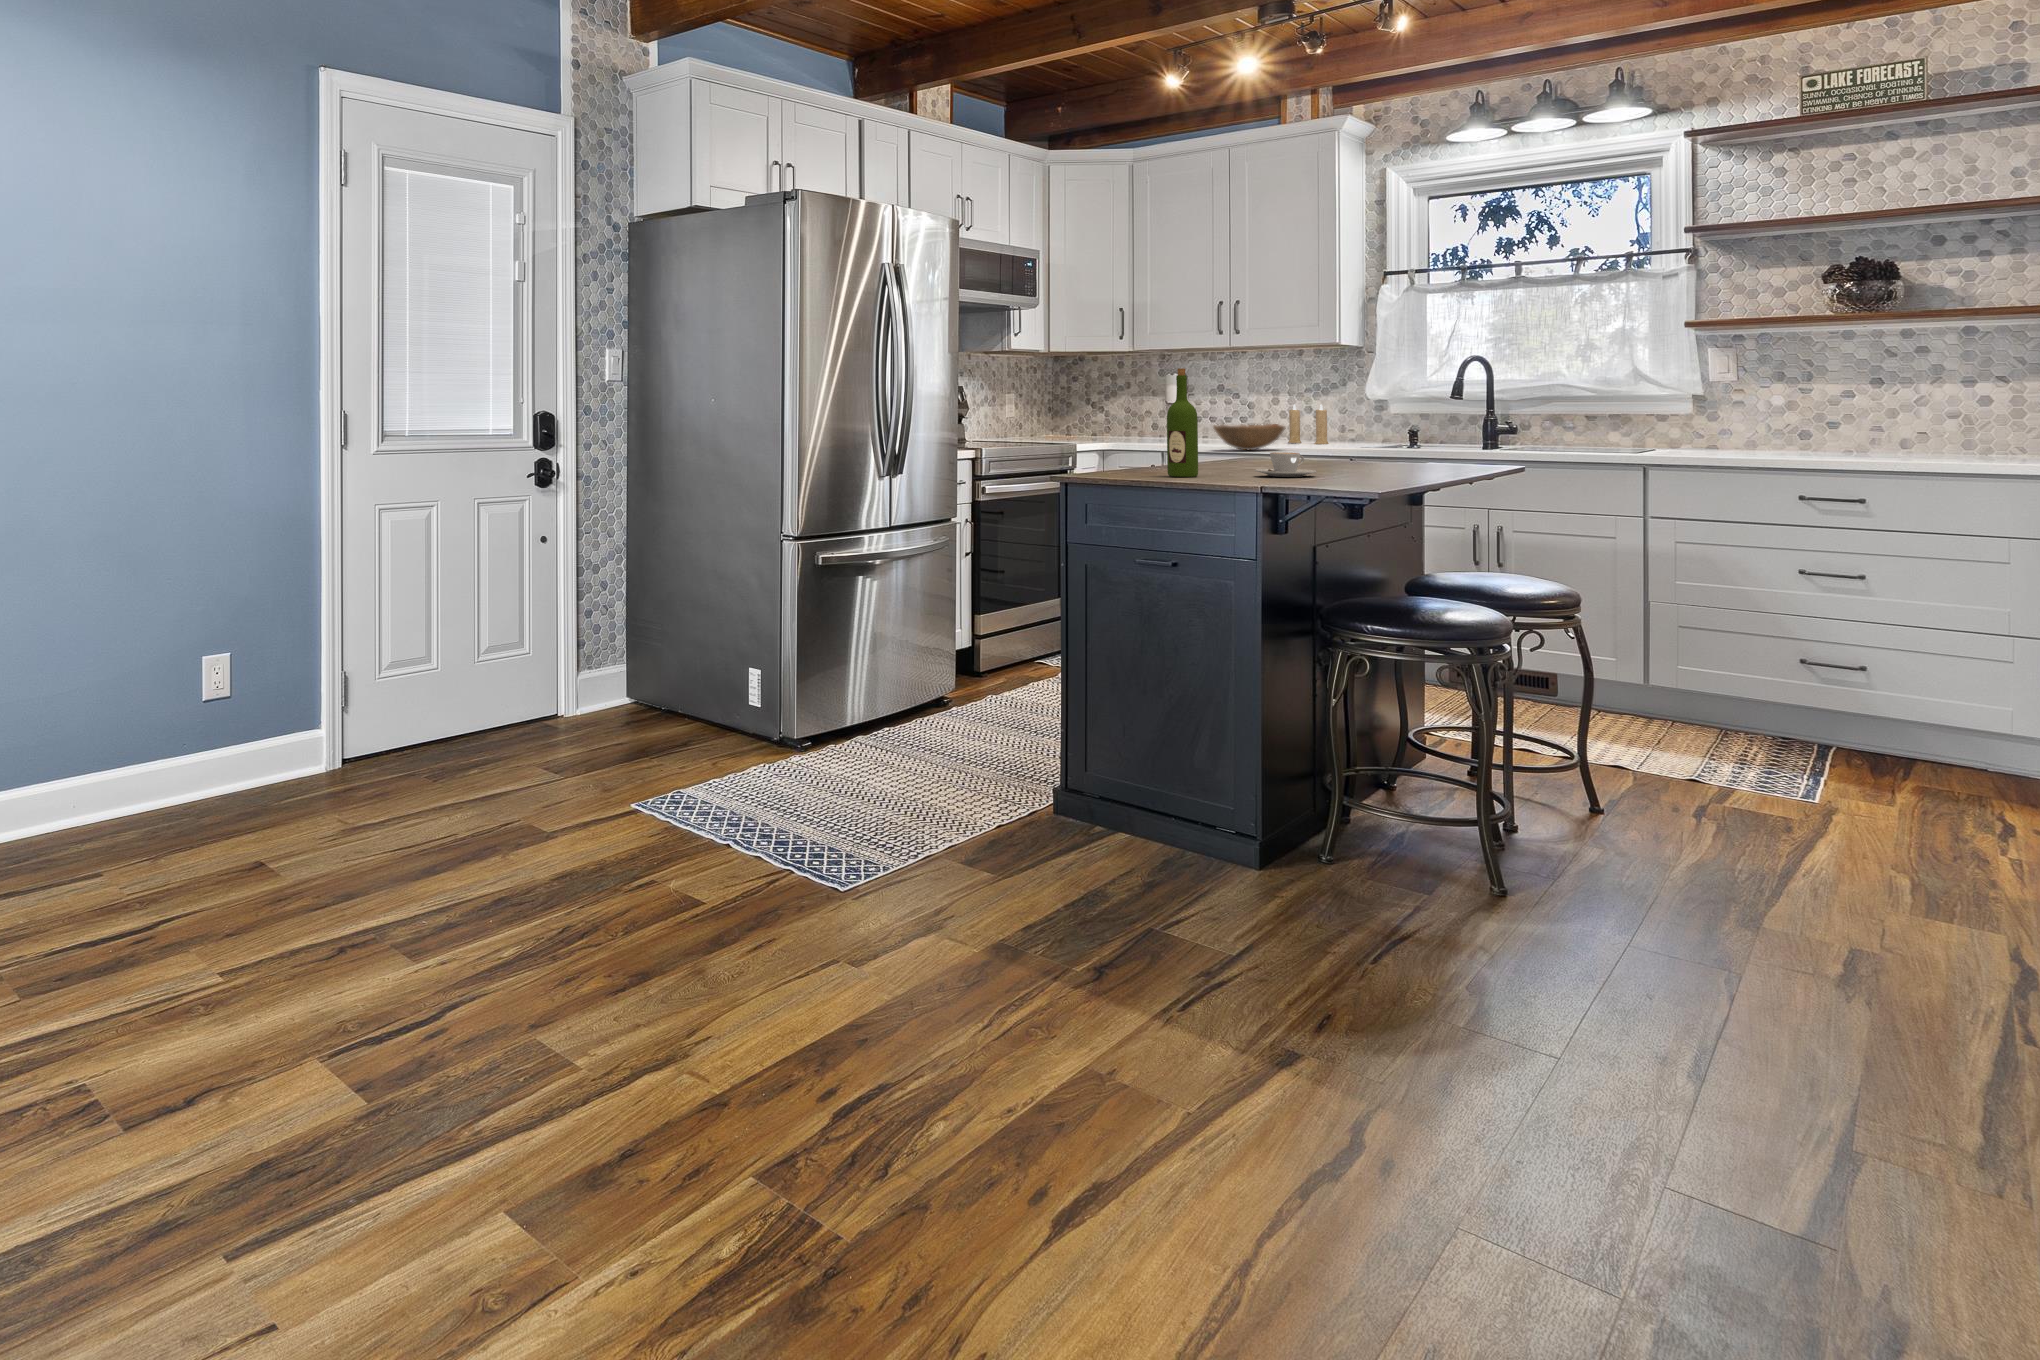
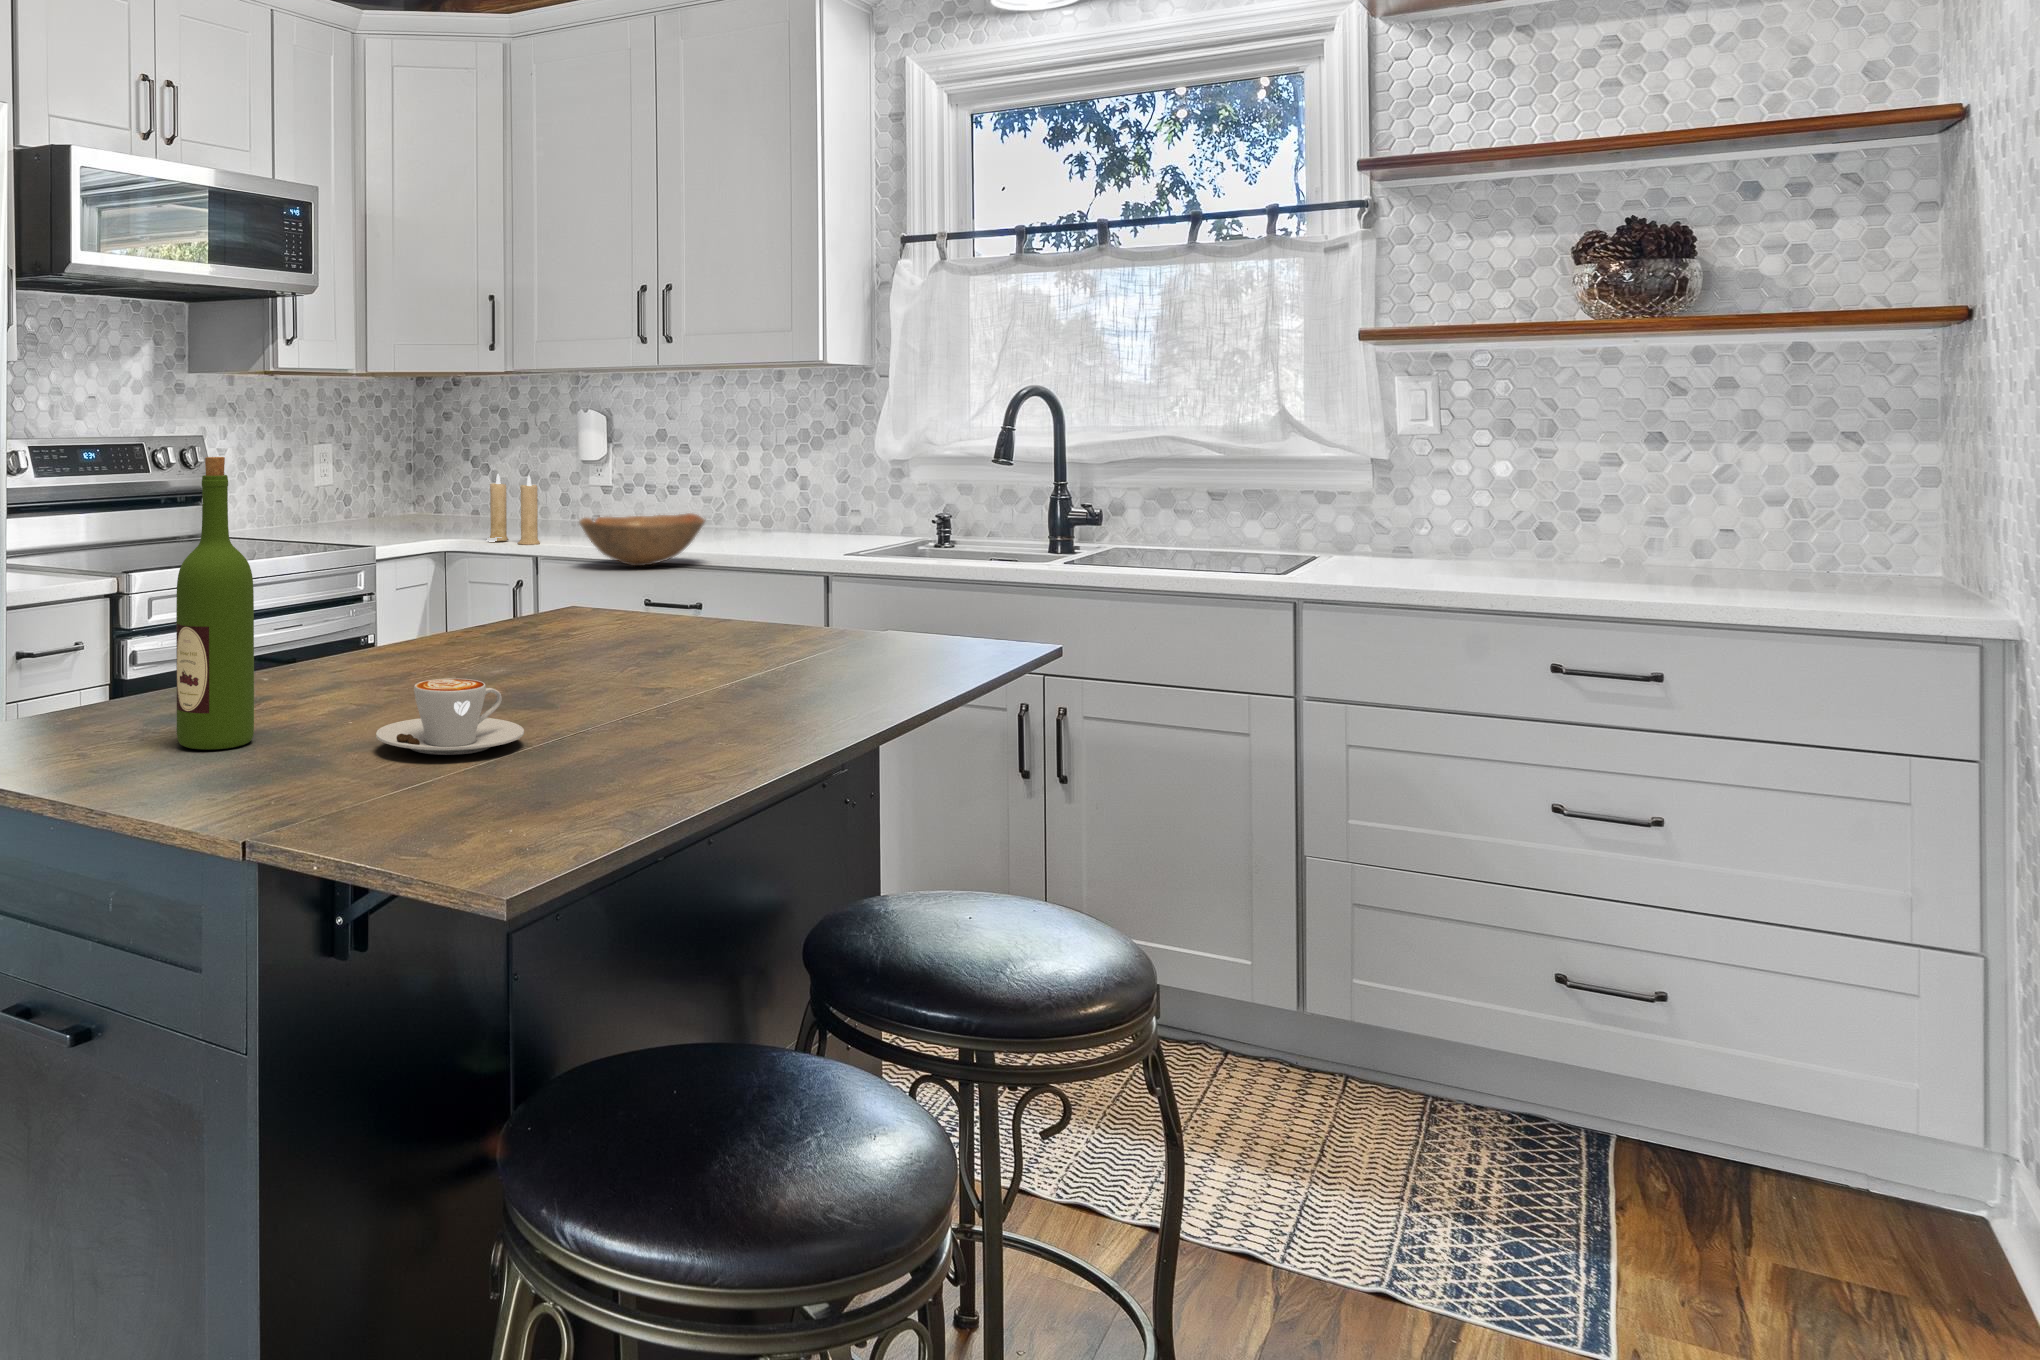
candle: present [1288,404,1329,444] -> present [490,474,540,545]

